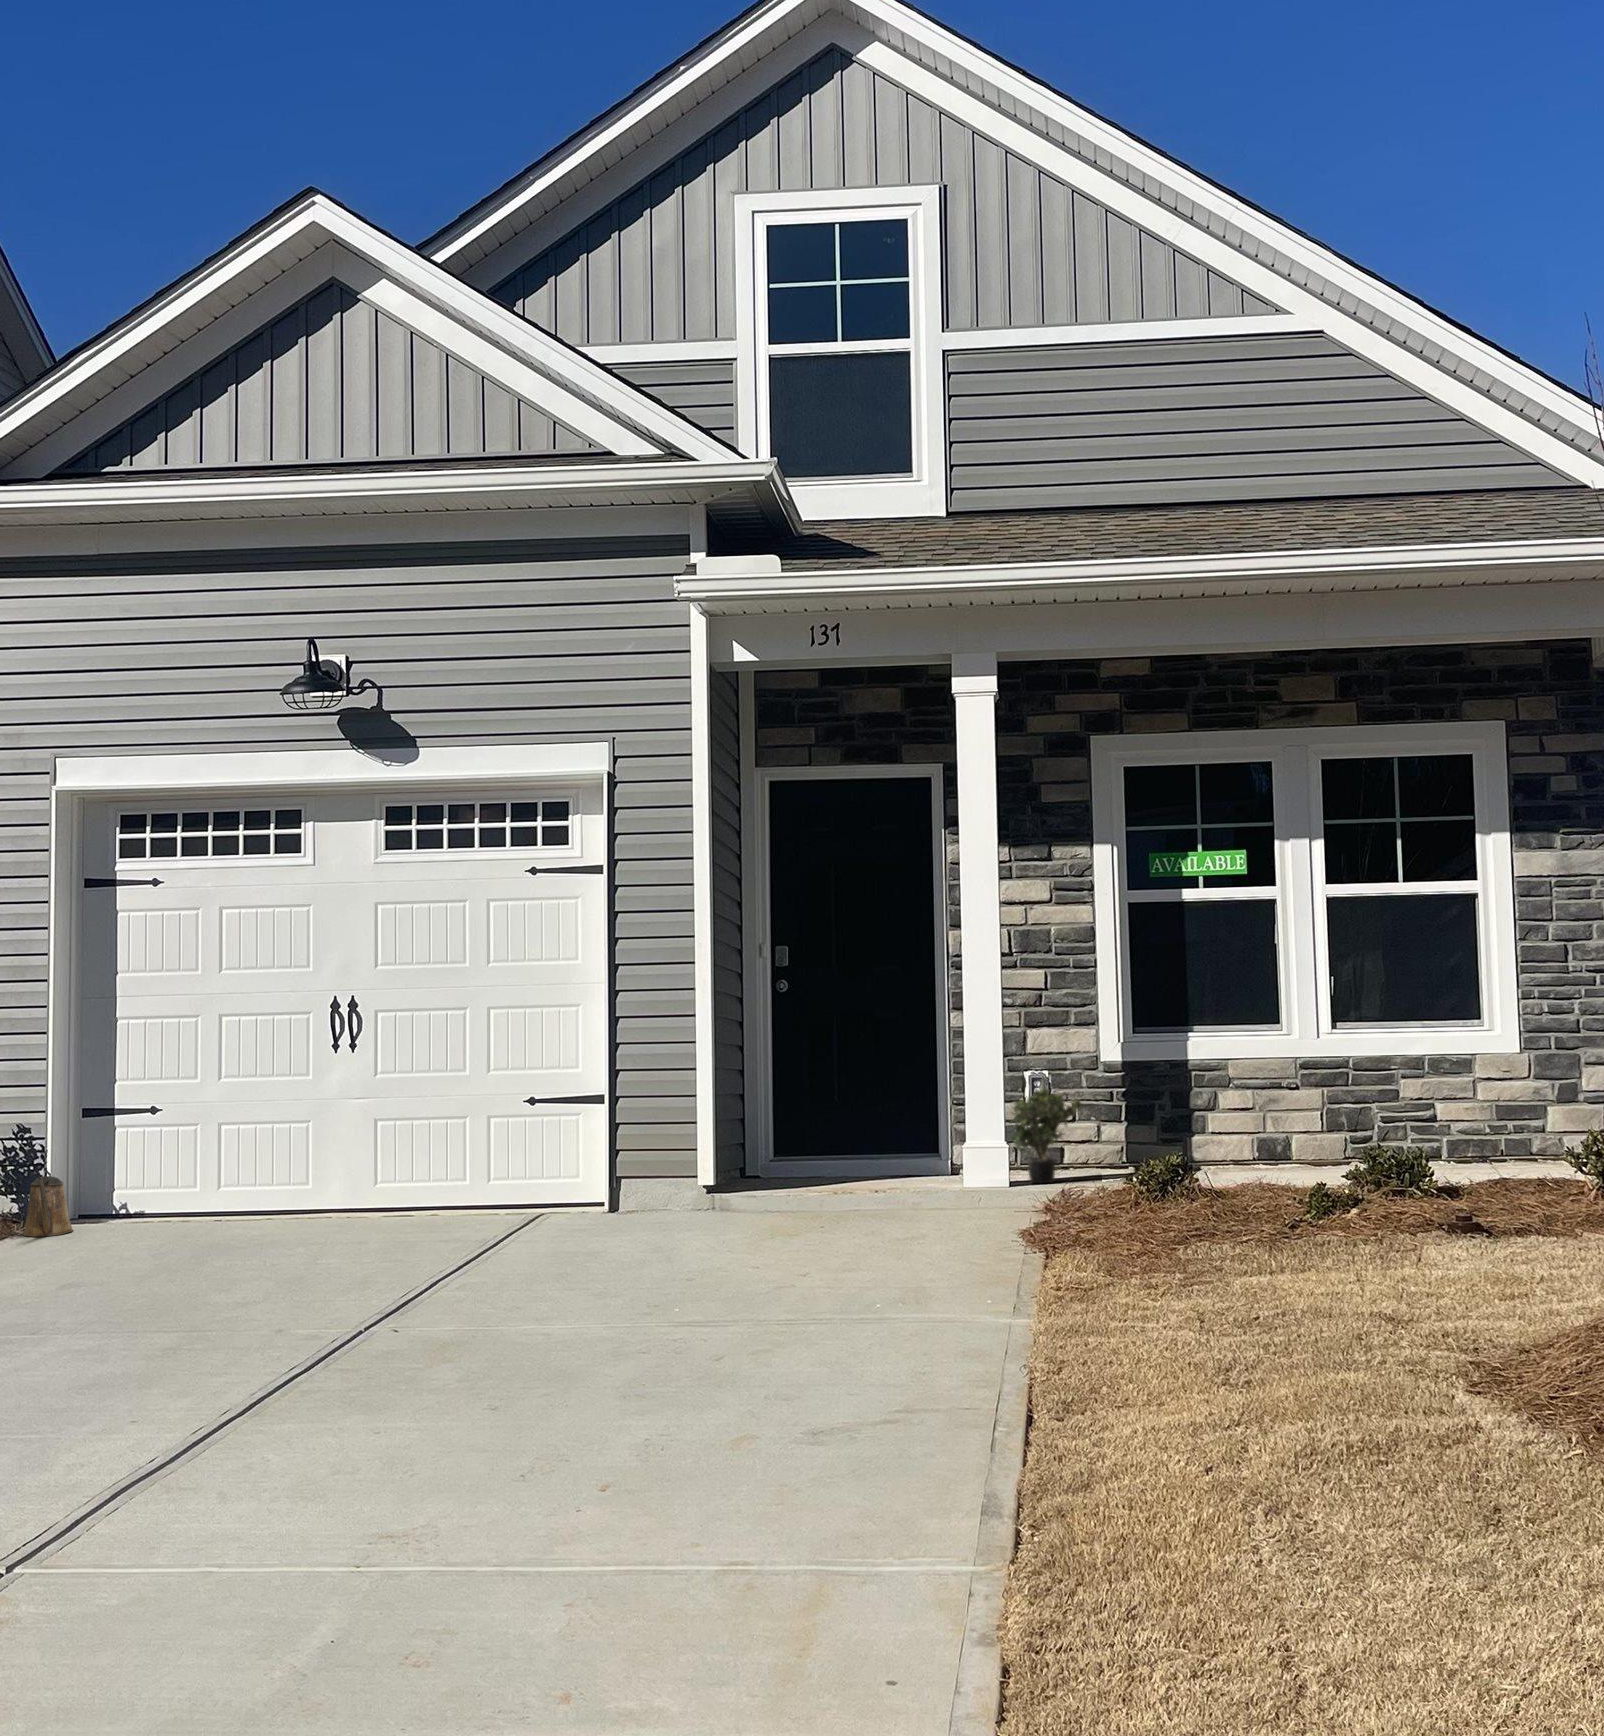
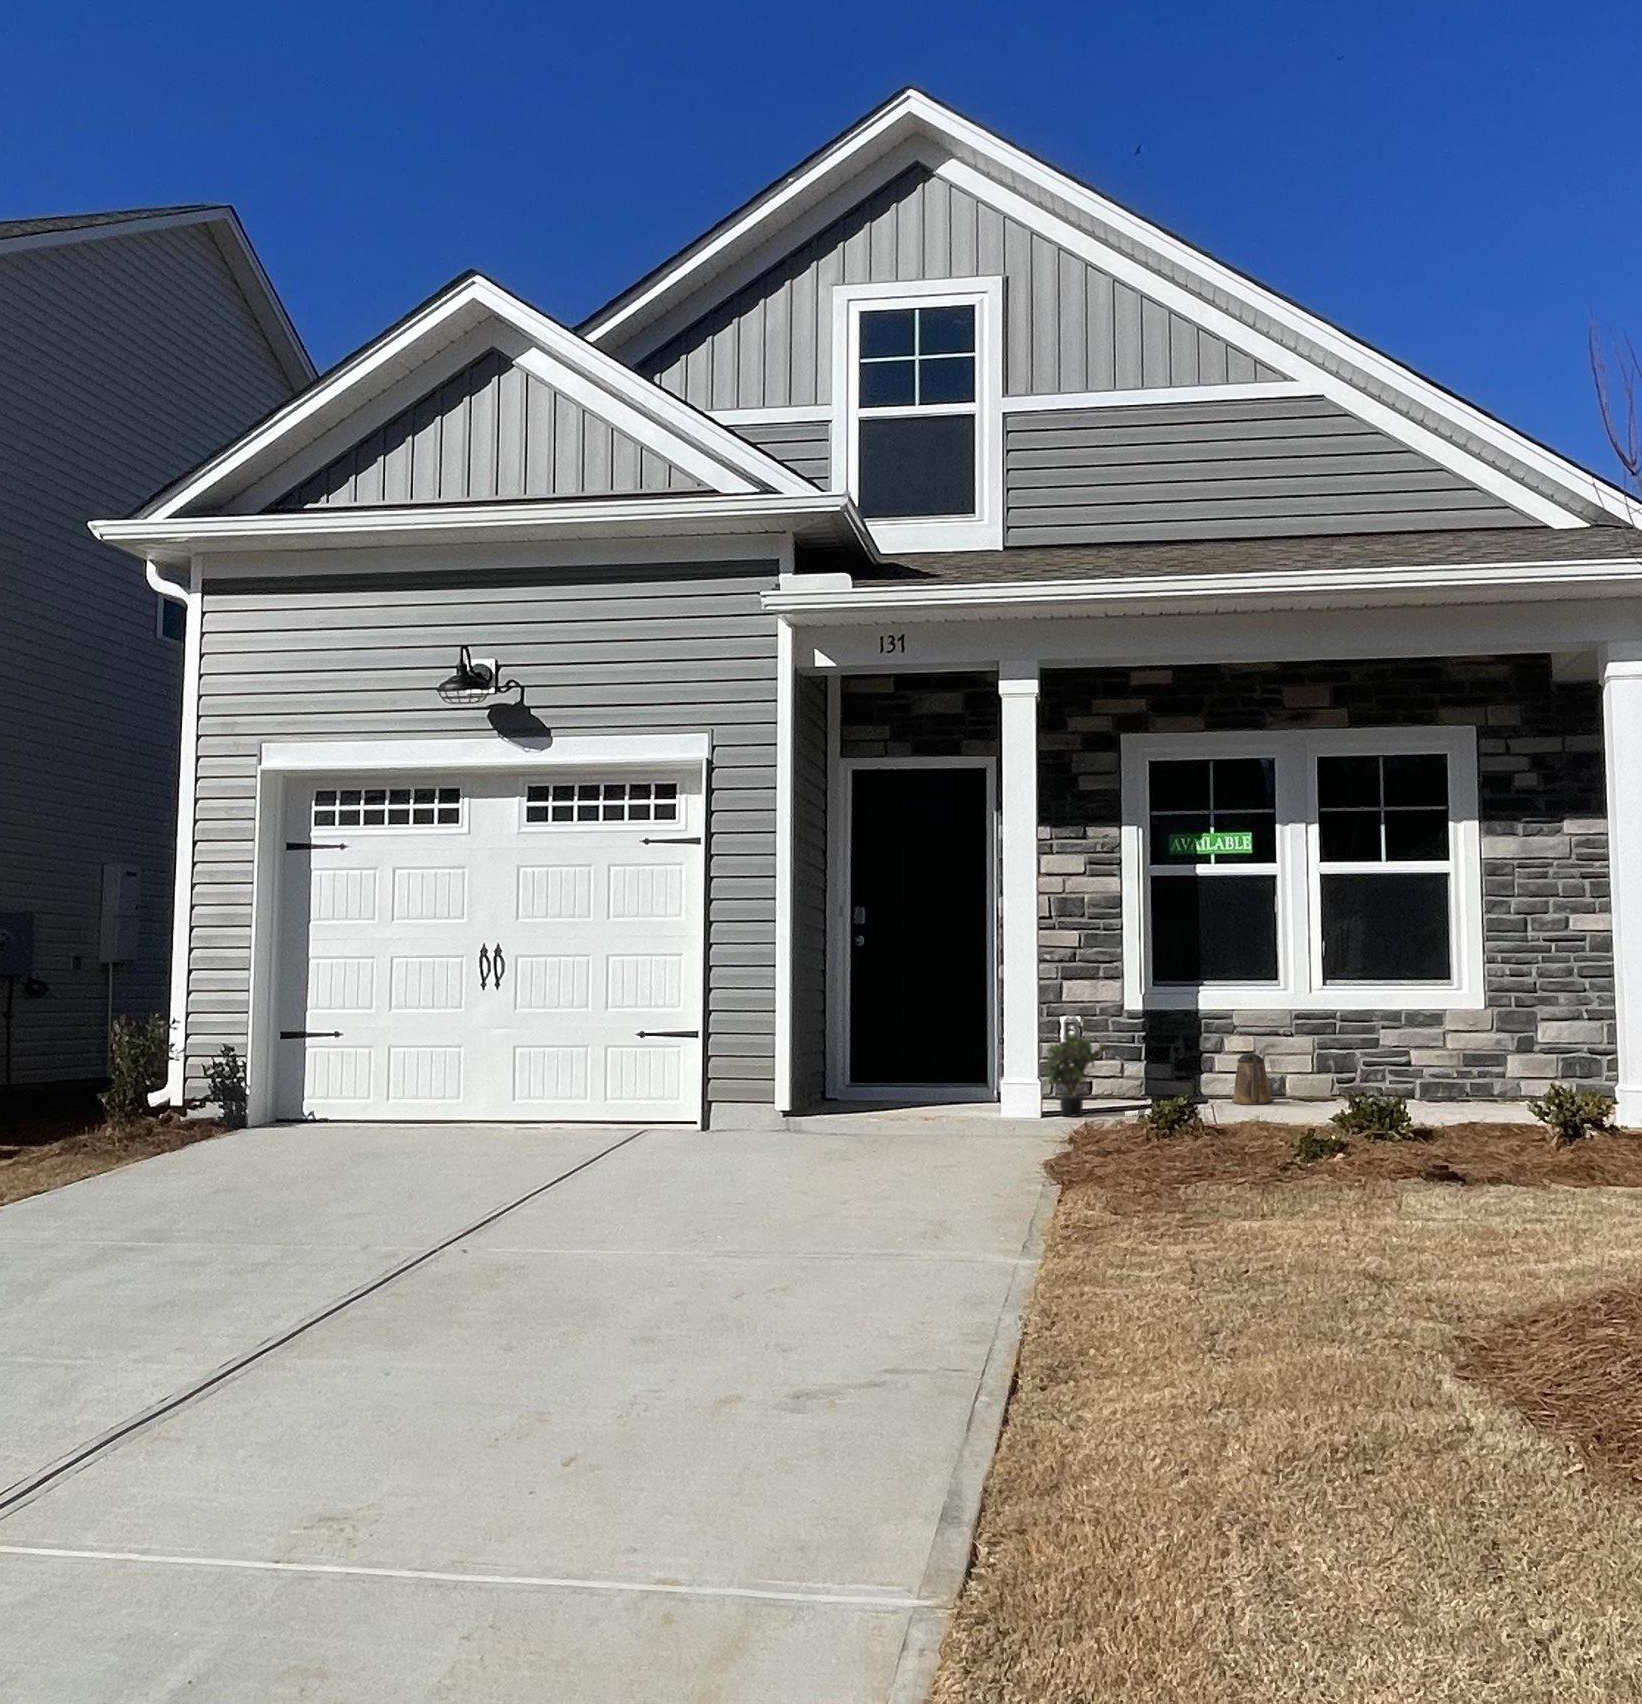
watering can: present [23,1176,74,1237] -> present [1232,1054,1273,1105]

